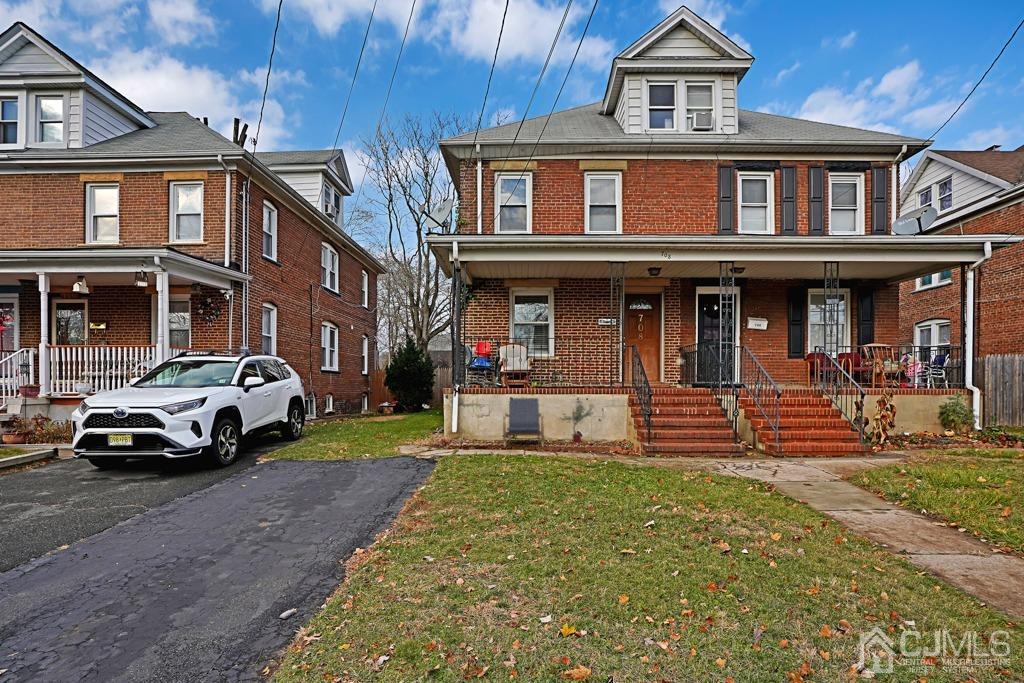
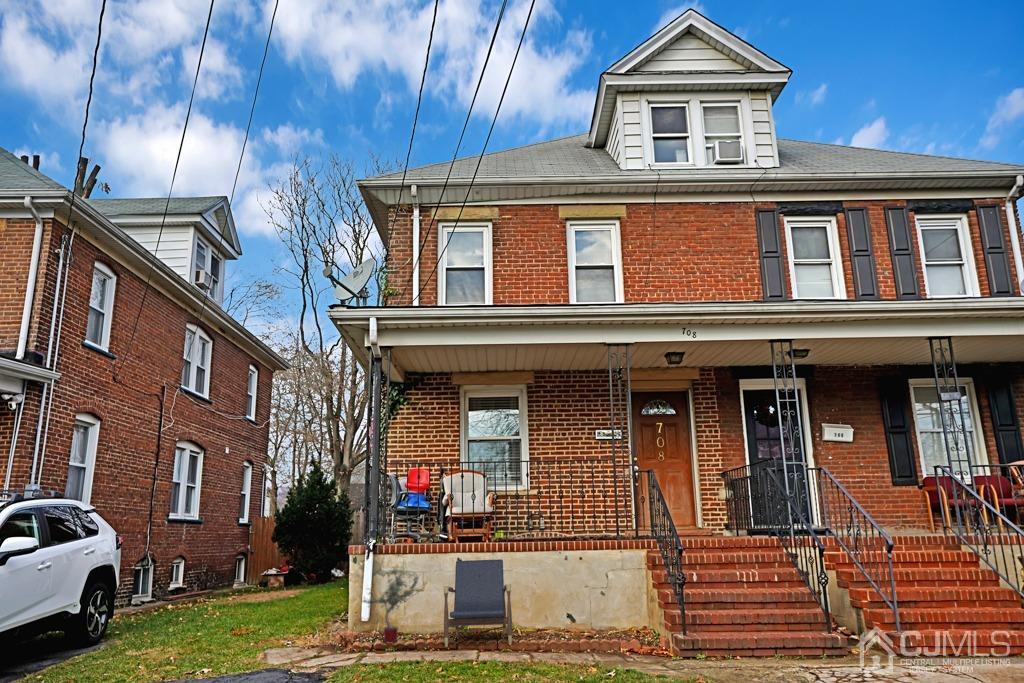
potted tree: present [560,399,593,443] -> present [363,566,418,643]

